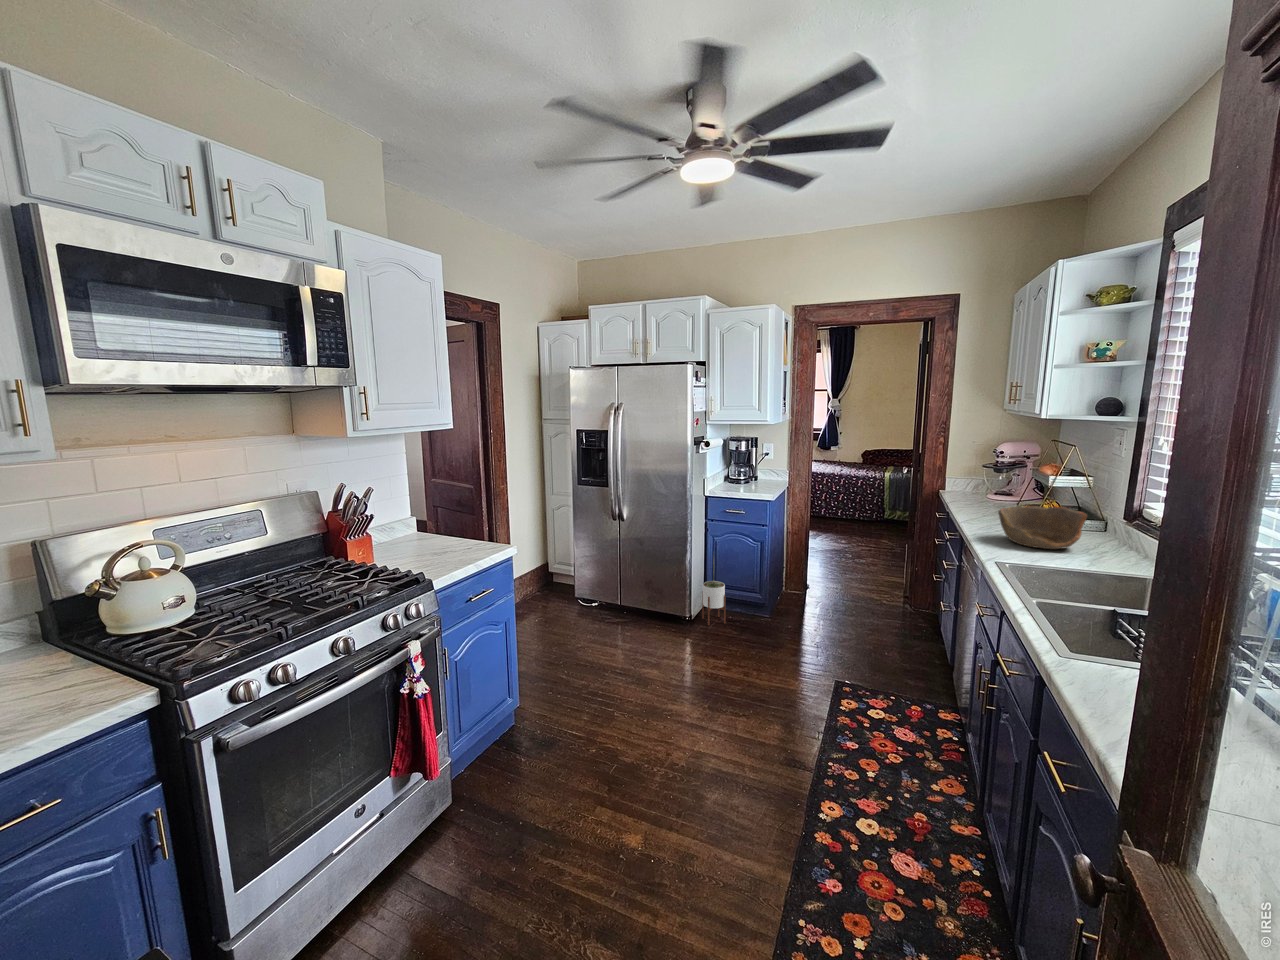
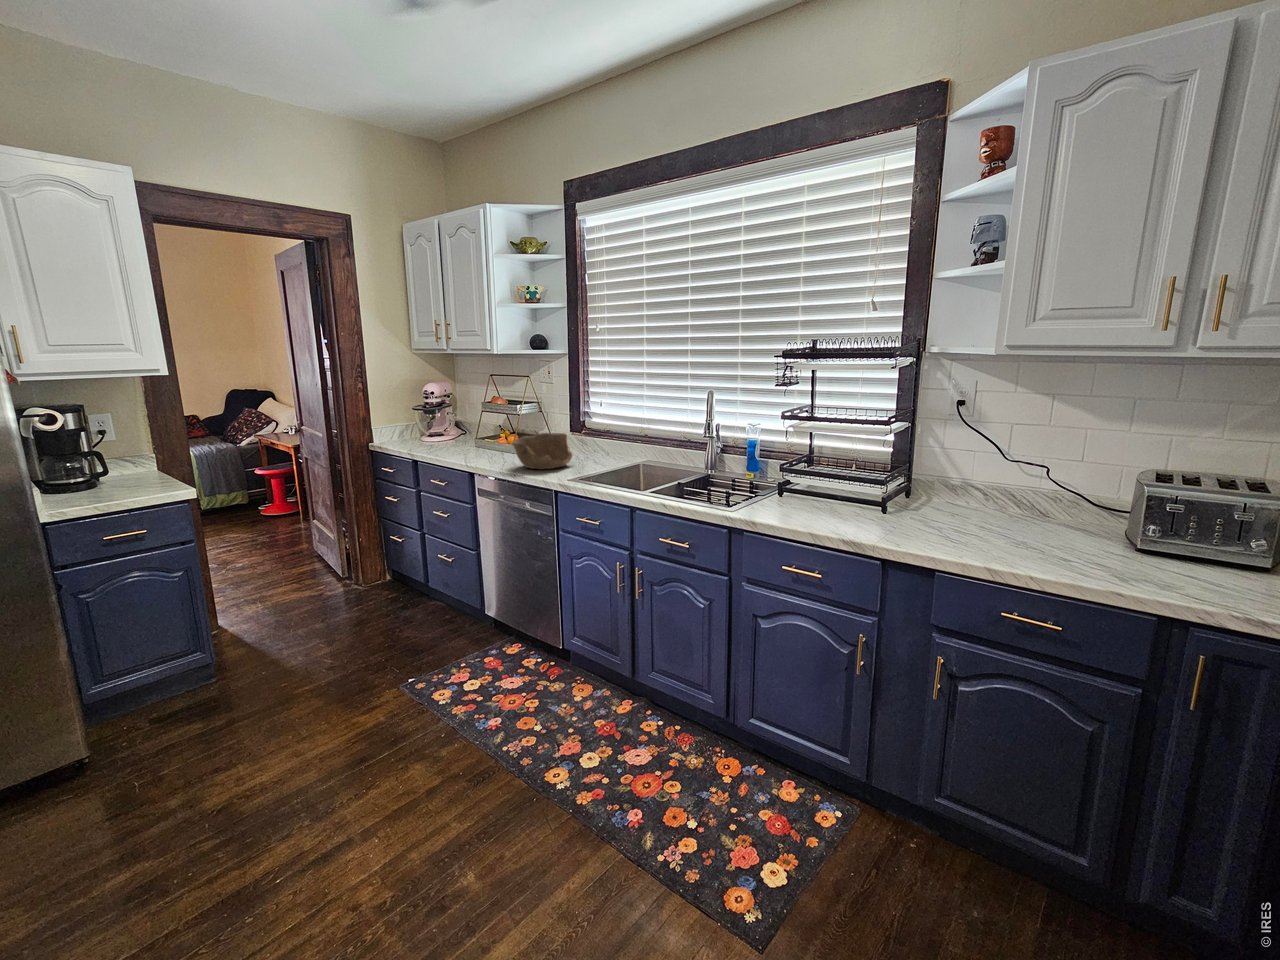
potted plant: present [702,560,726,625] -> none [97,618,166,746]

